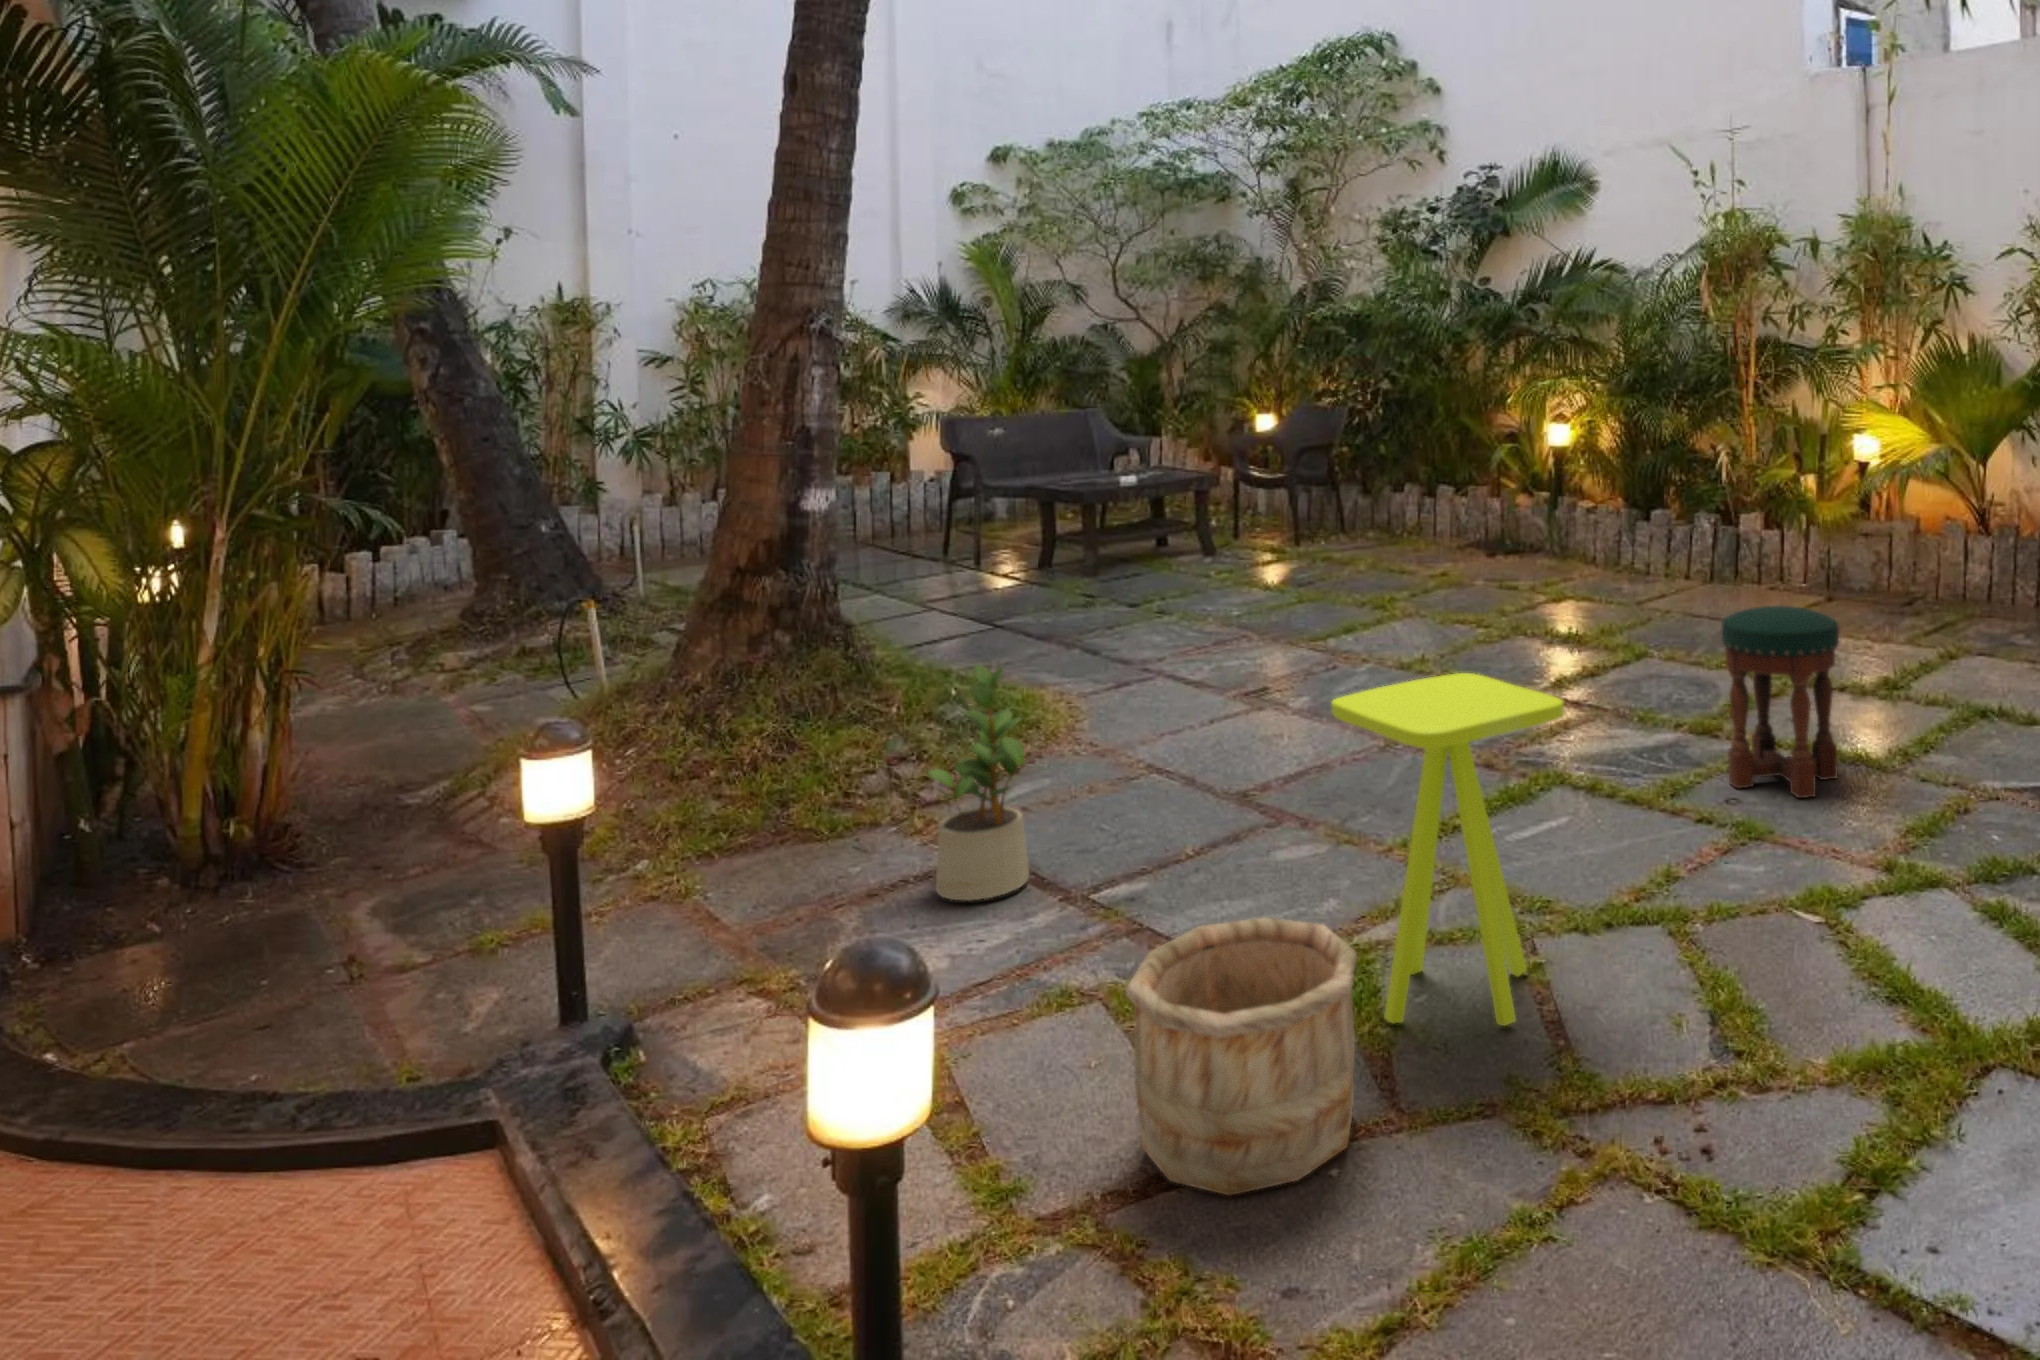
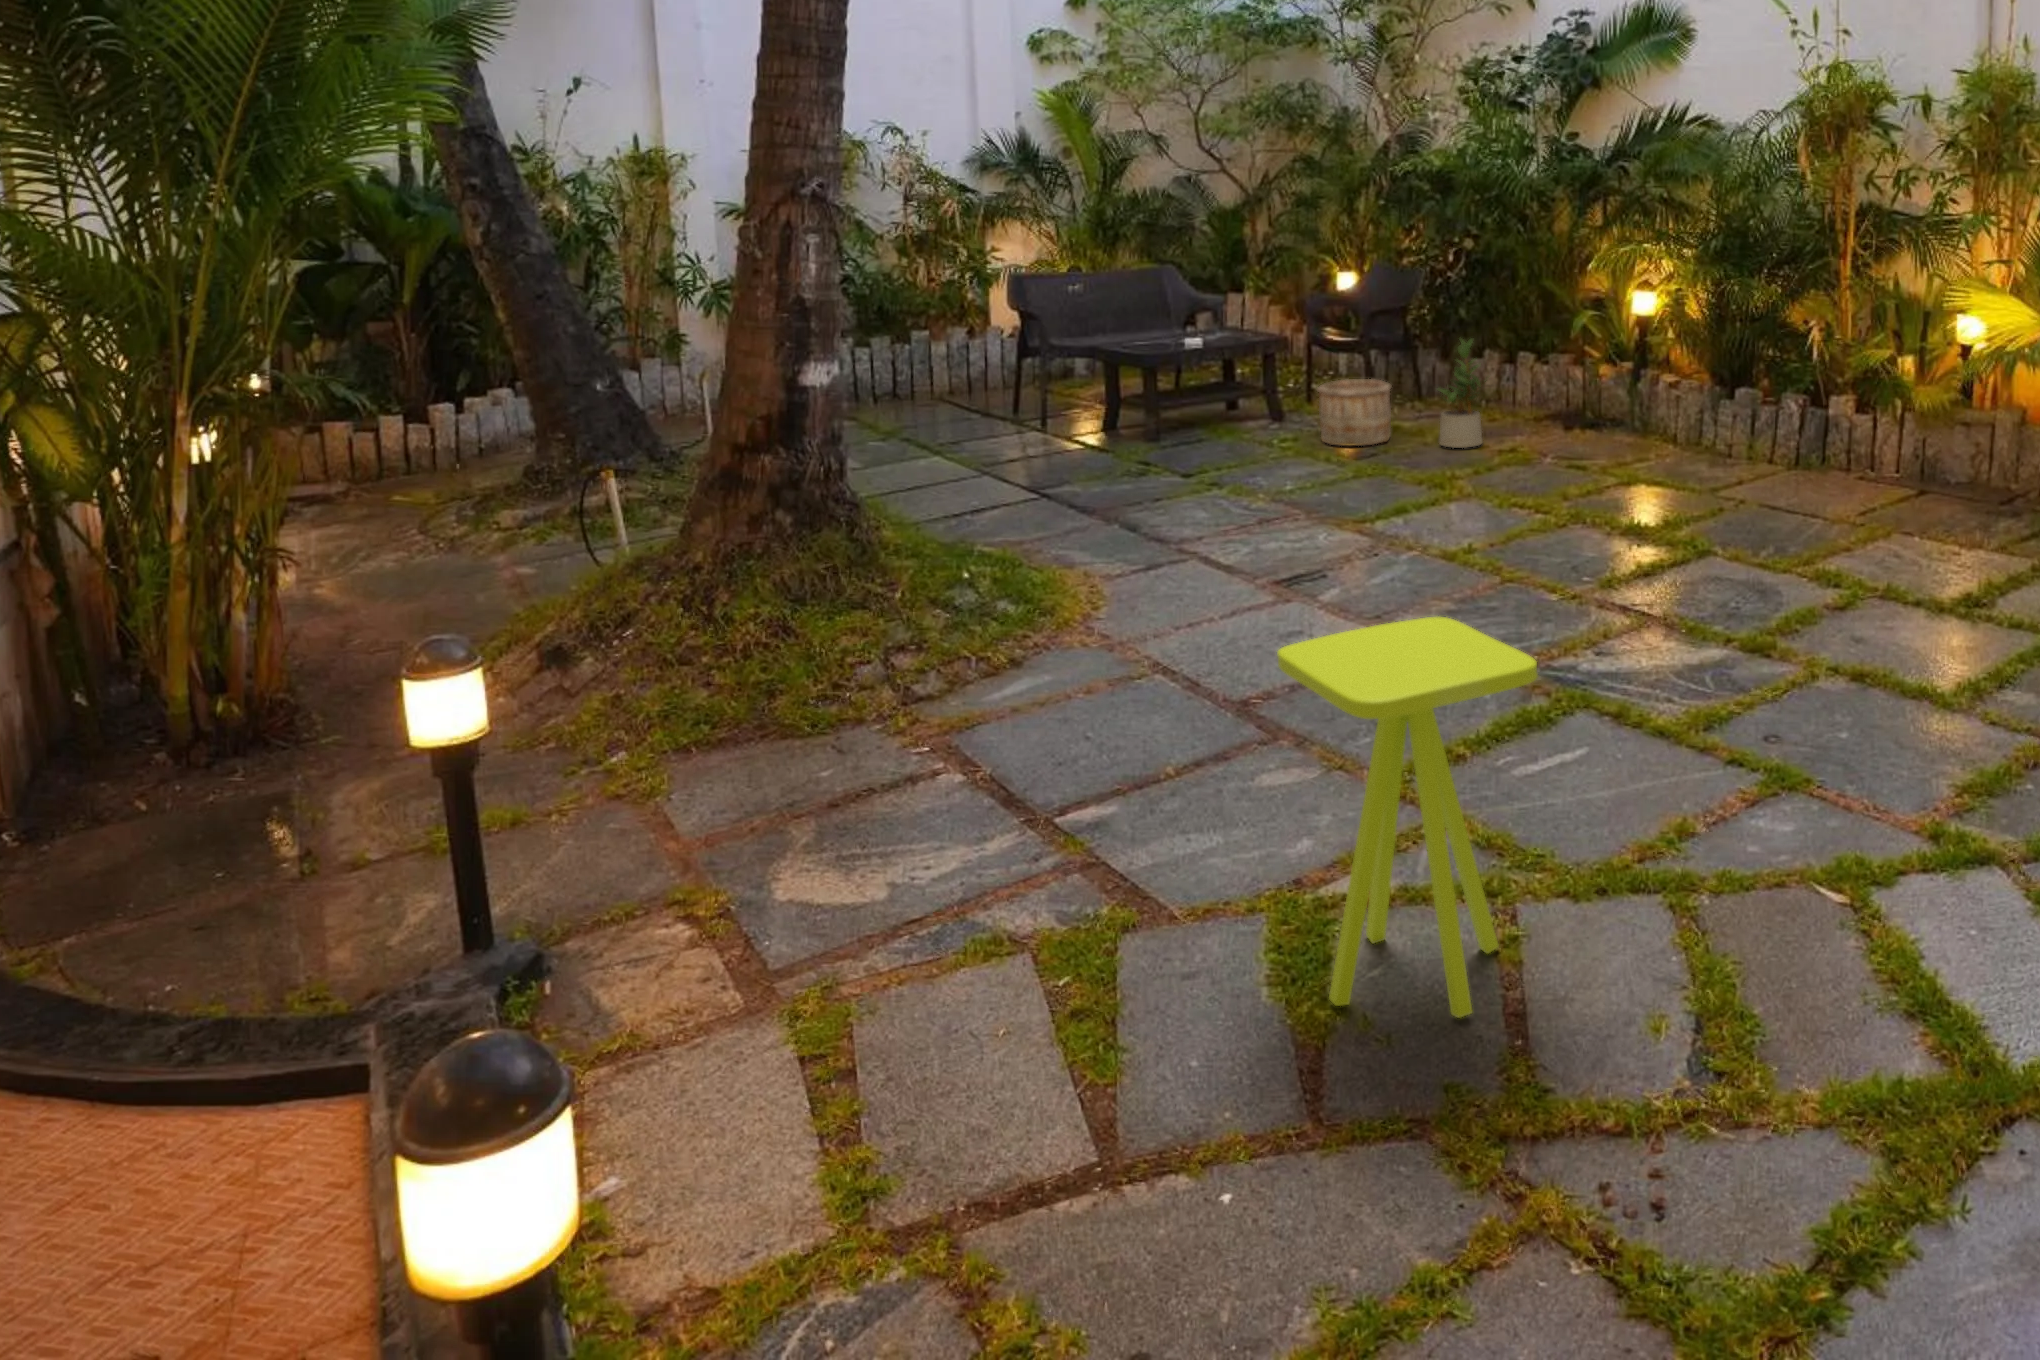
stool: present [1722,606,1839,798] -> none [1768,528,1900,743]
potted plant: present [928,665,1029,900] -> present [1439,339,1487,448]
wooden bucket: present [1125,918,1357,1195] -> present [1317,379,1391,446]

